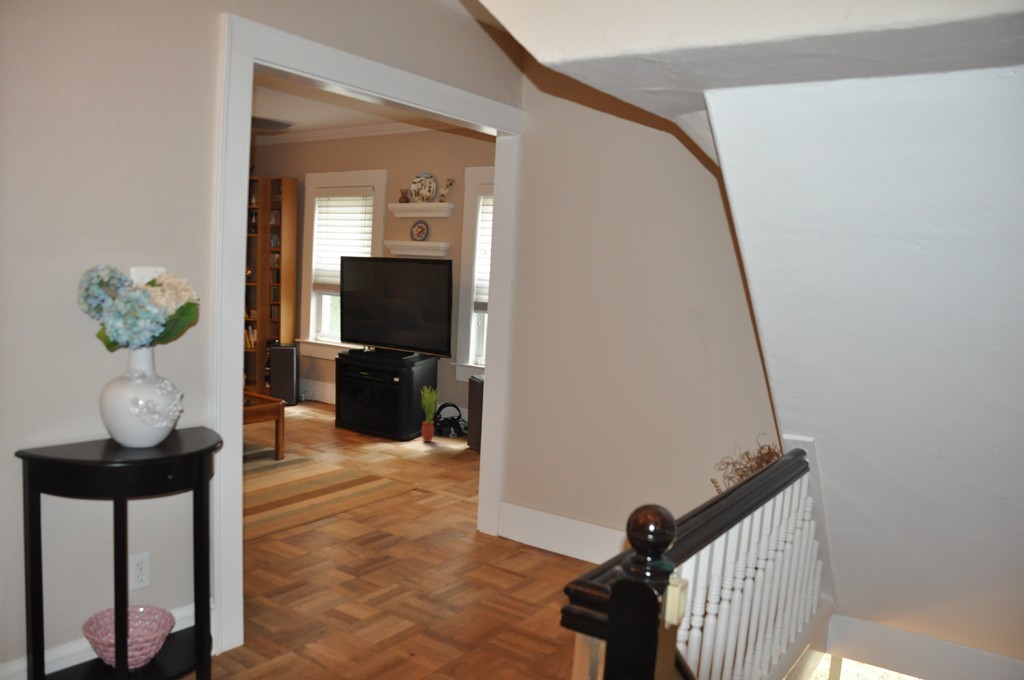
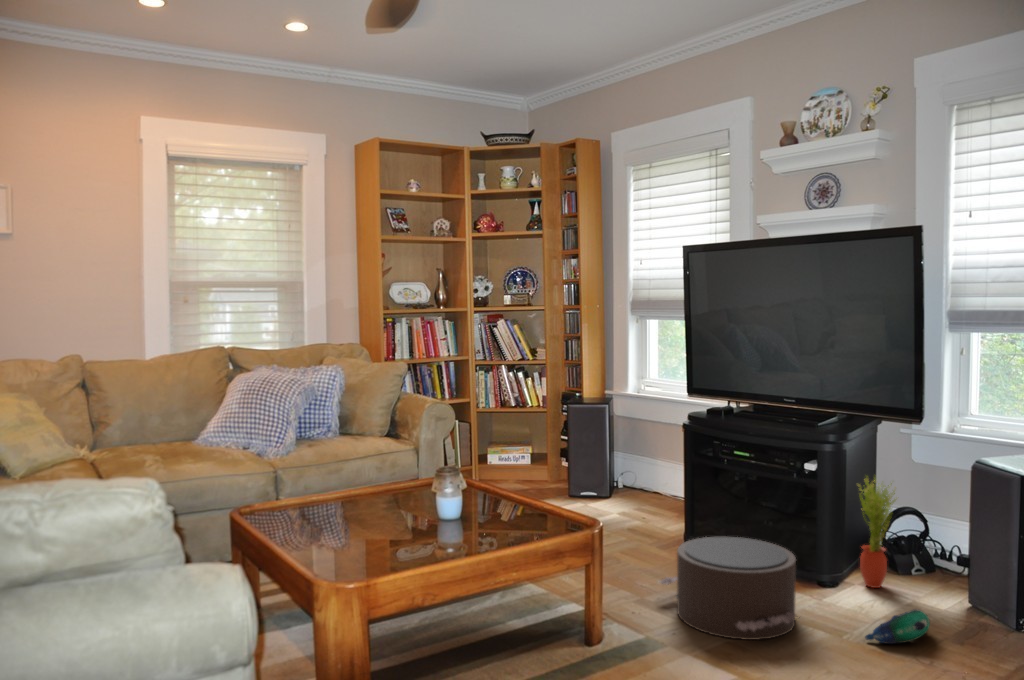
pouf: none [314,417,382,462] -> present [660,537,800,640]
plush toy: none [410,445,440,460] -> present [865,609,930,644]

